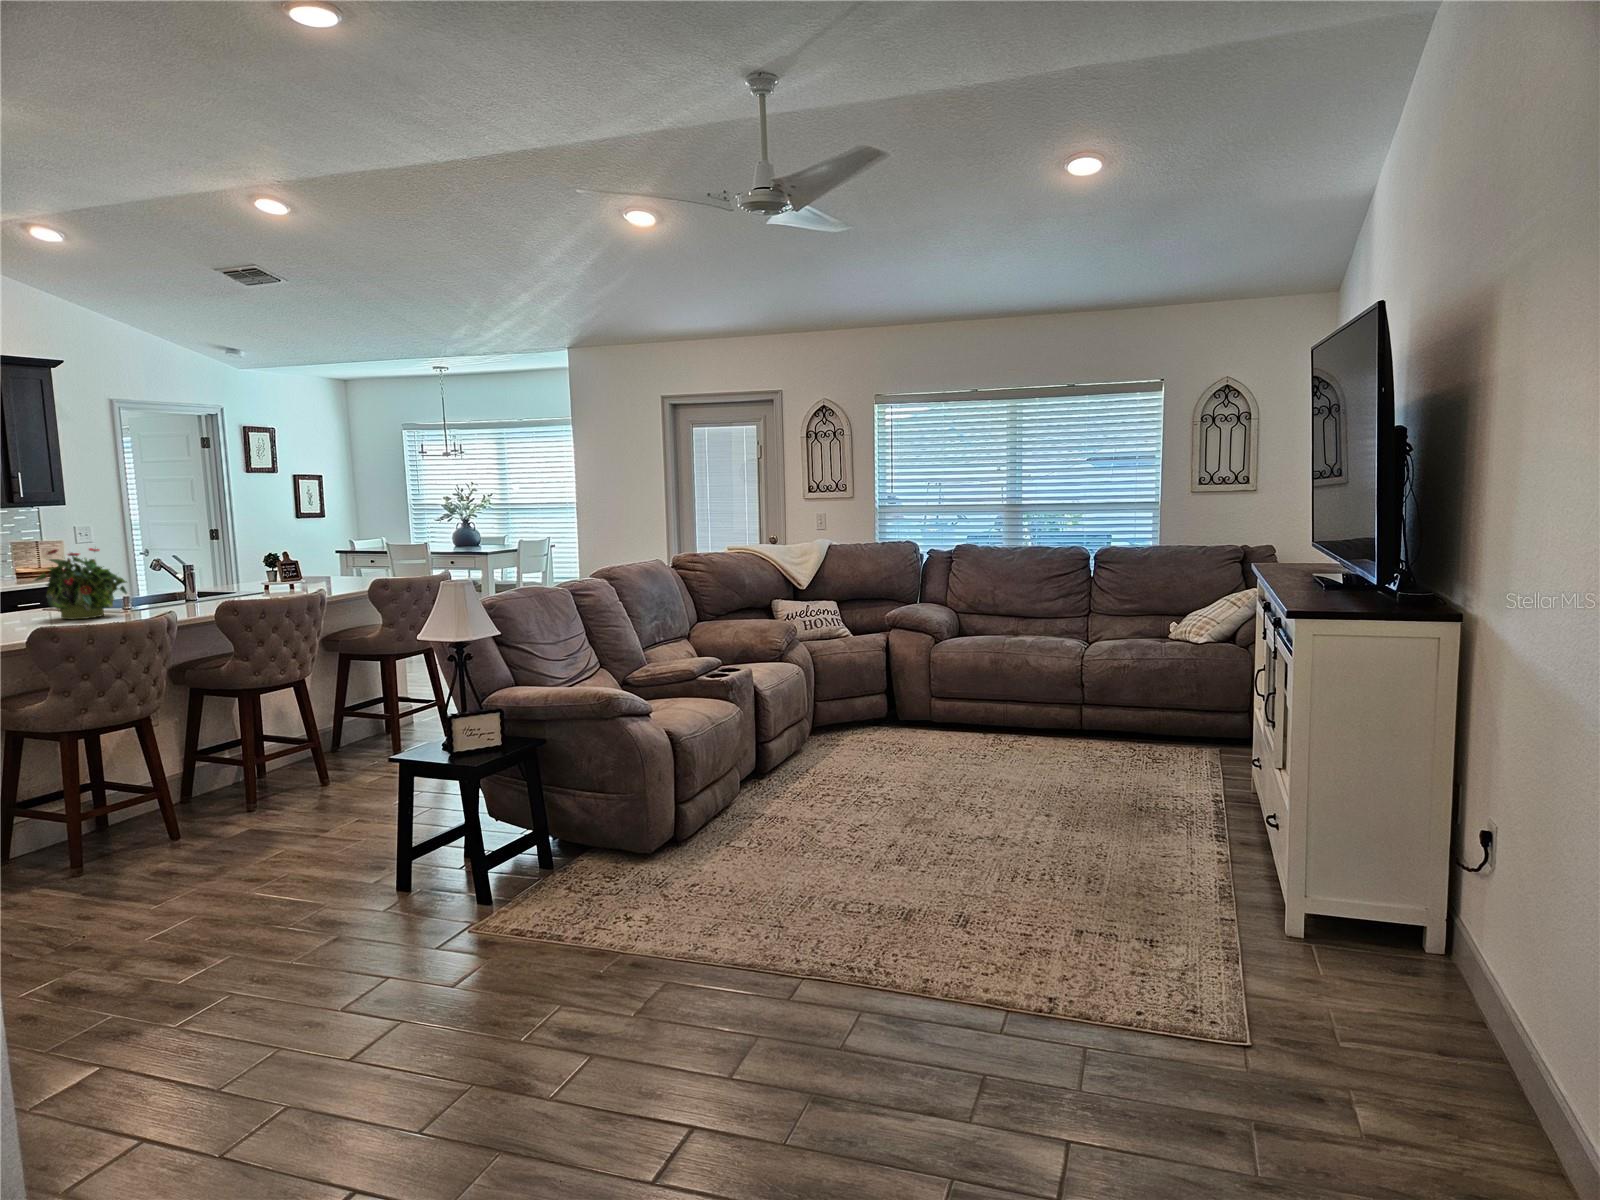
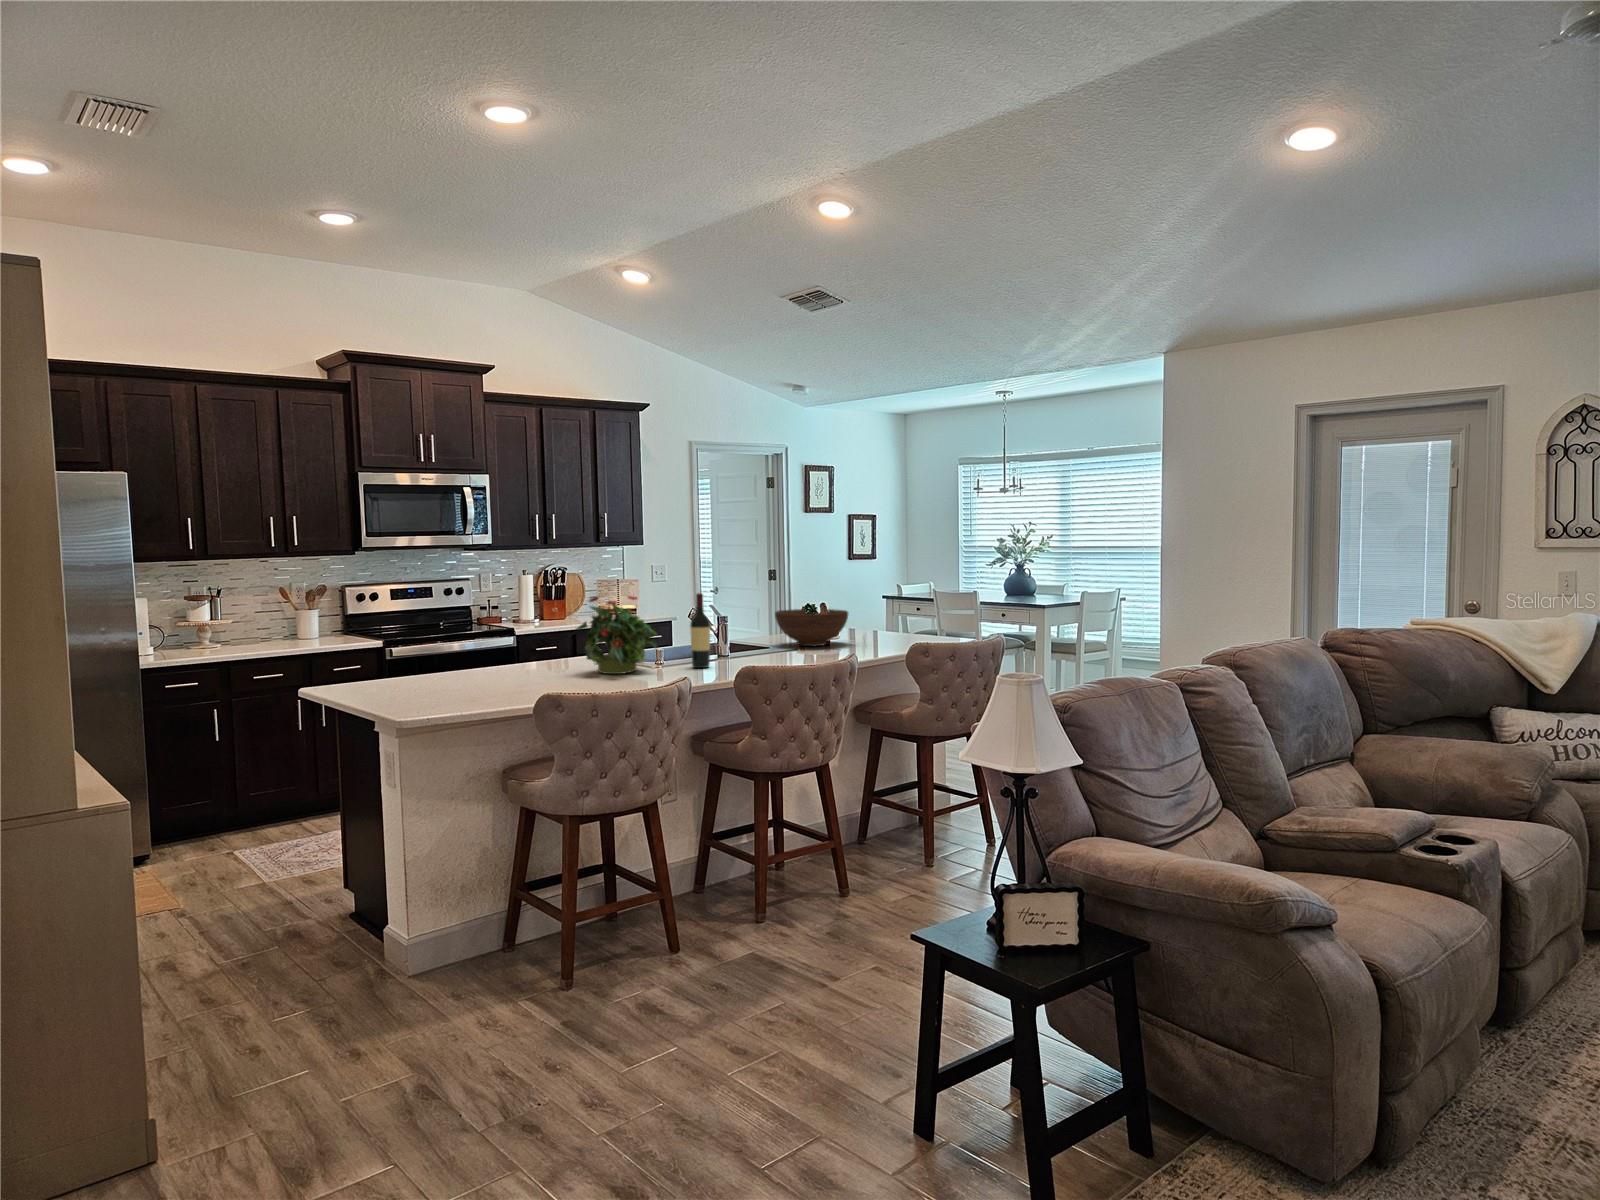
wine bottle: none [158,544,181,610] -> present [690,593,710,668]
fruit bowl: none [238,557,311,590] -> present [775,609,848,646]

